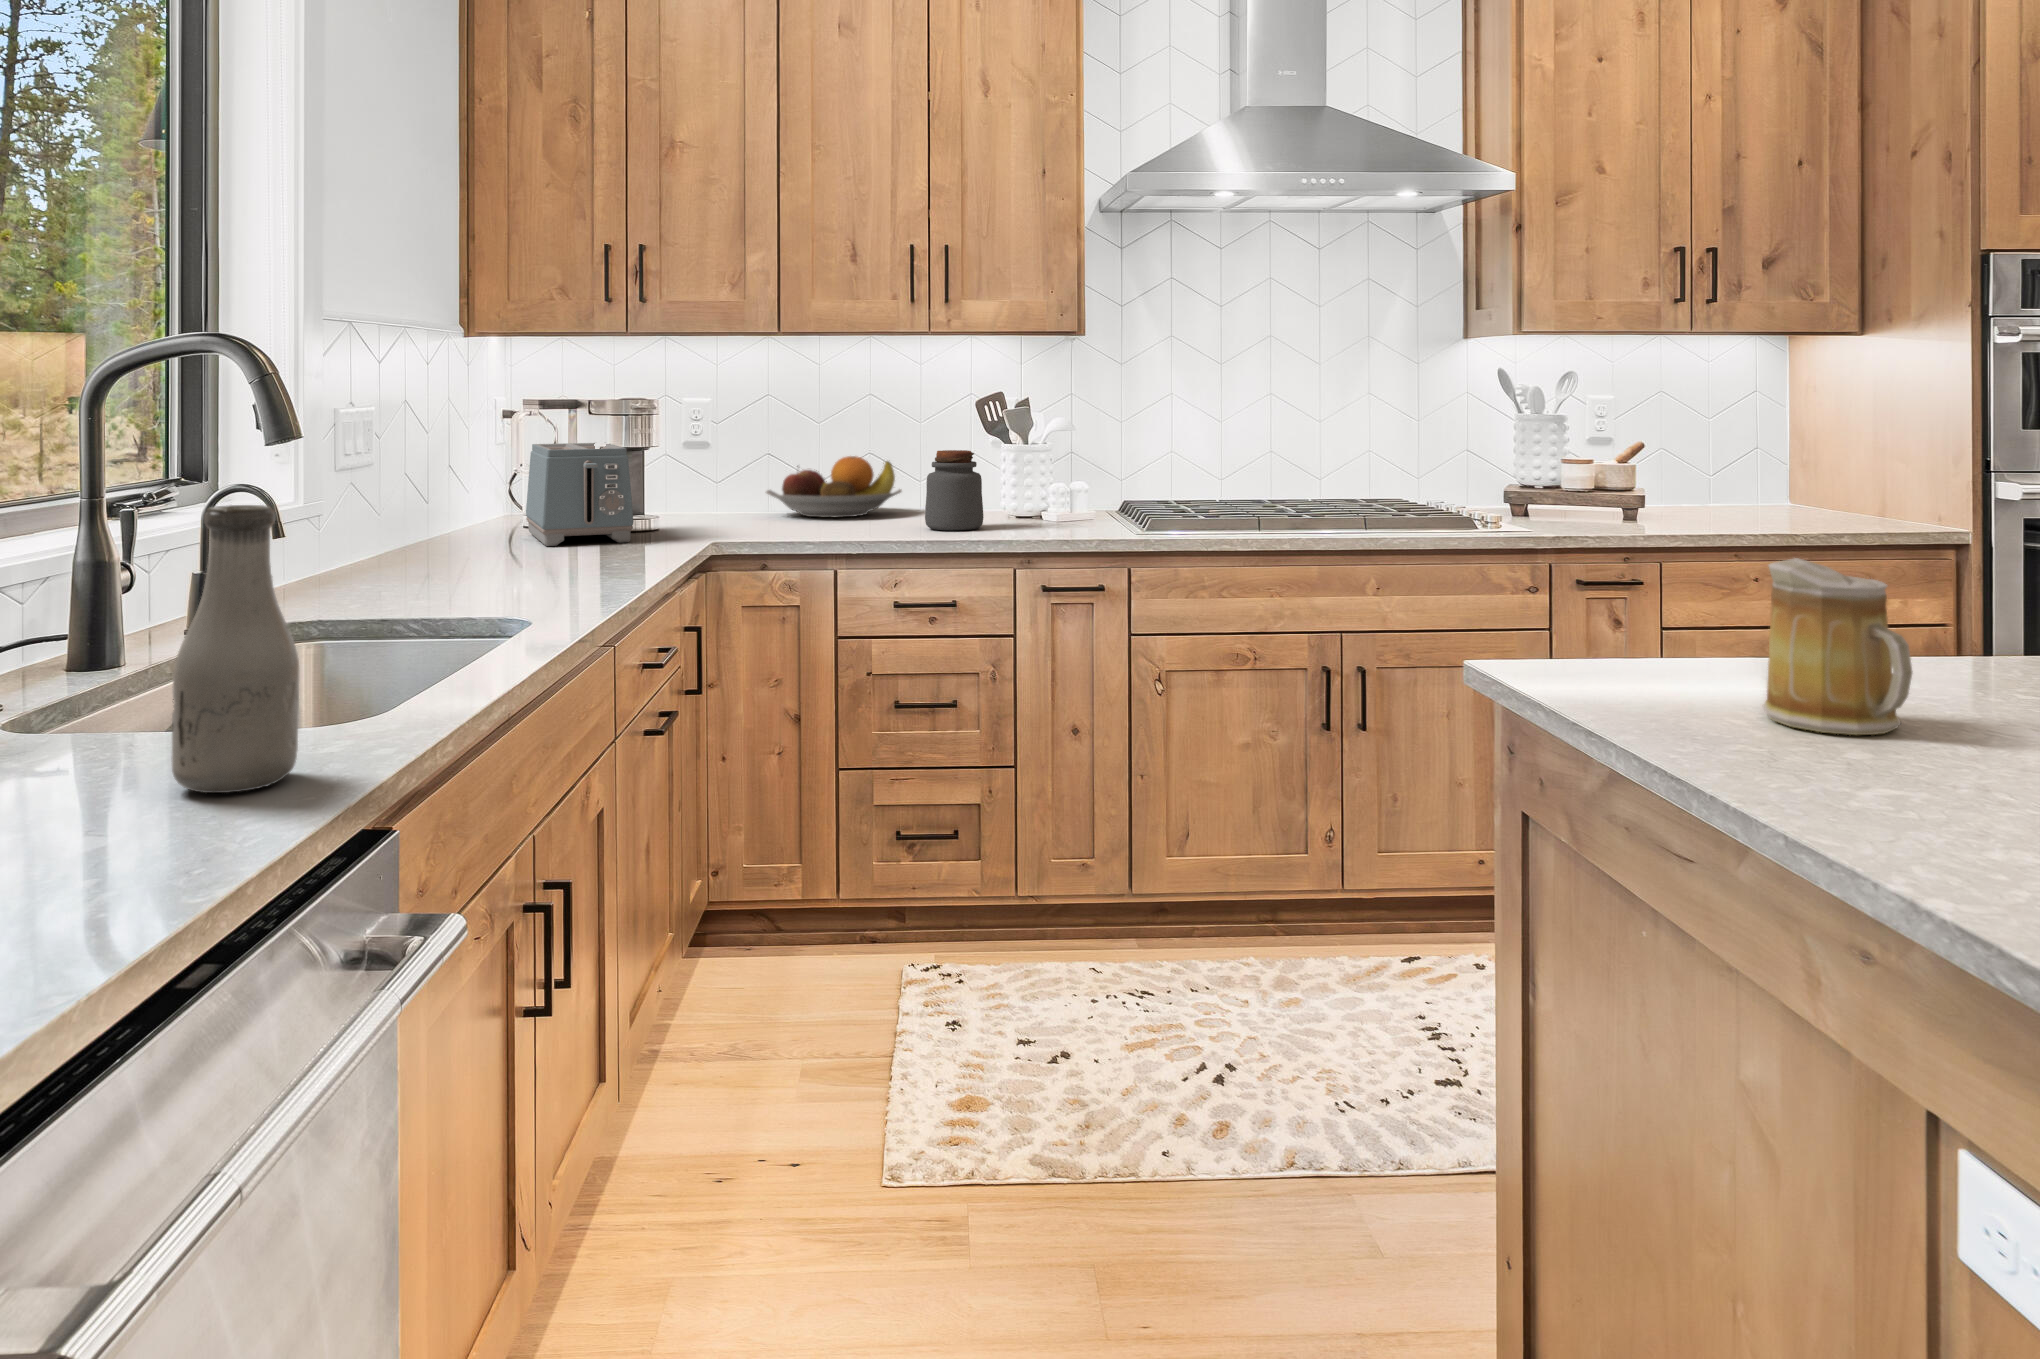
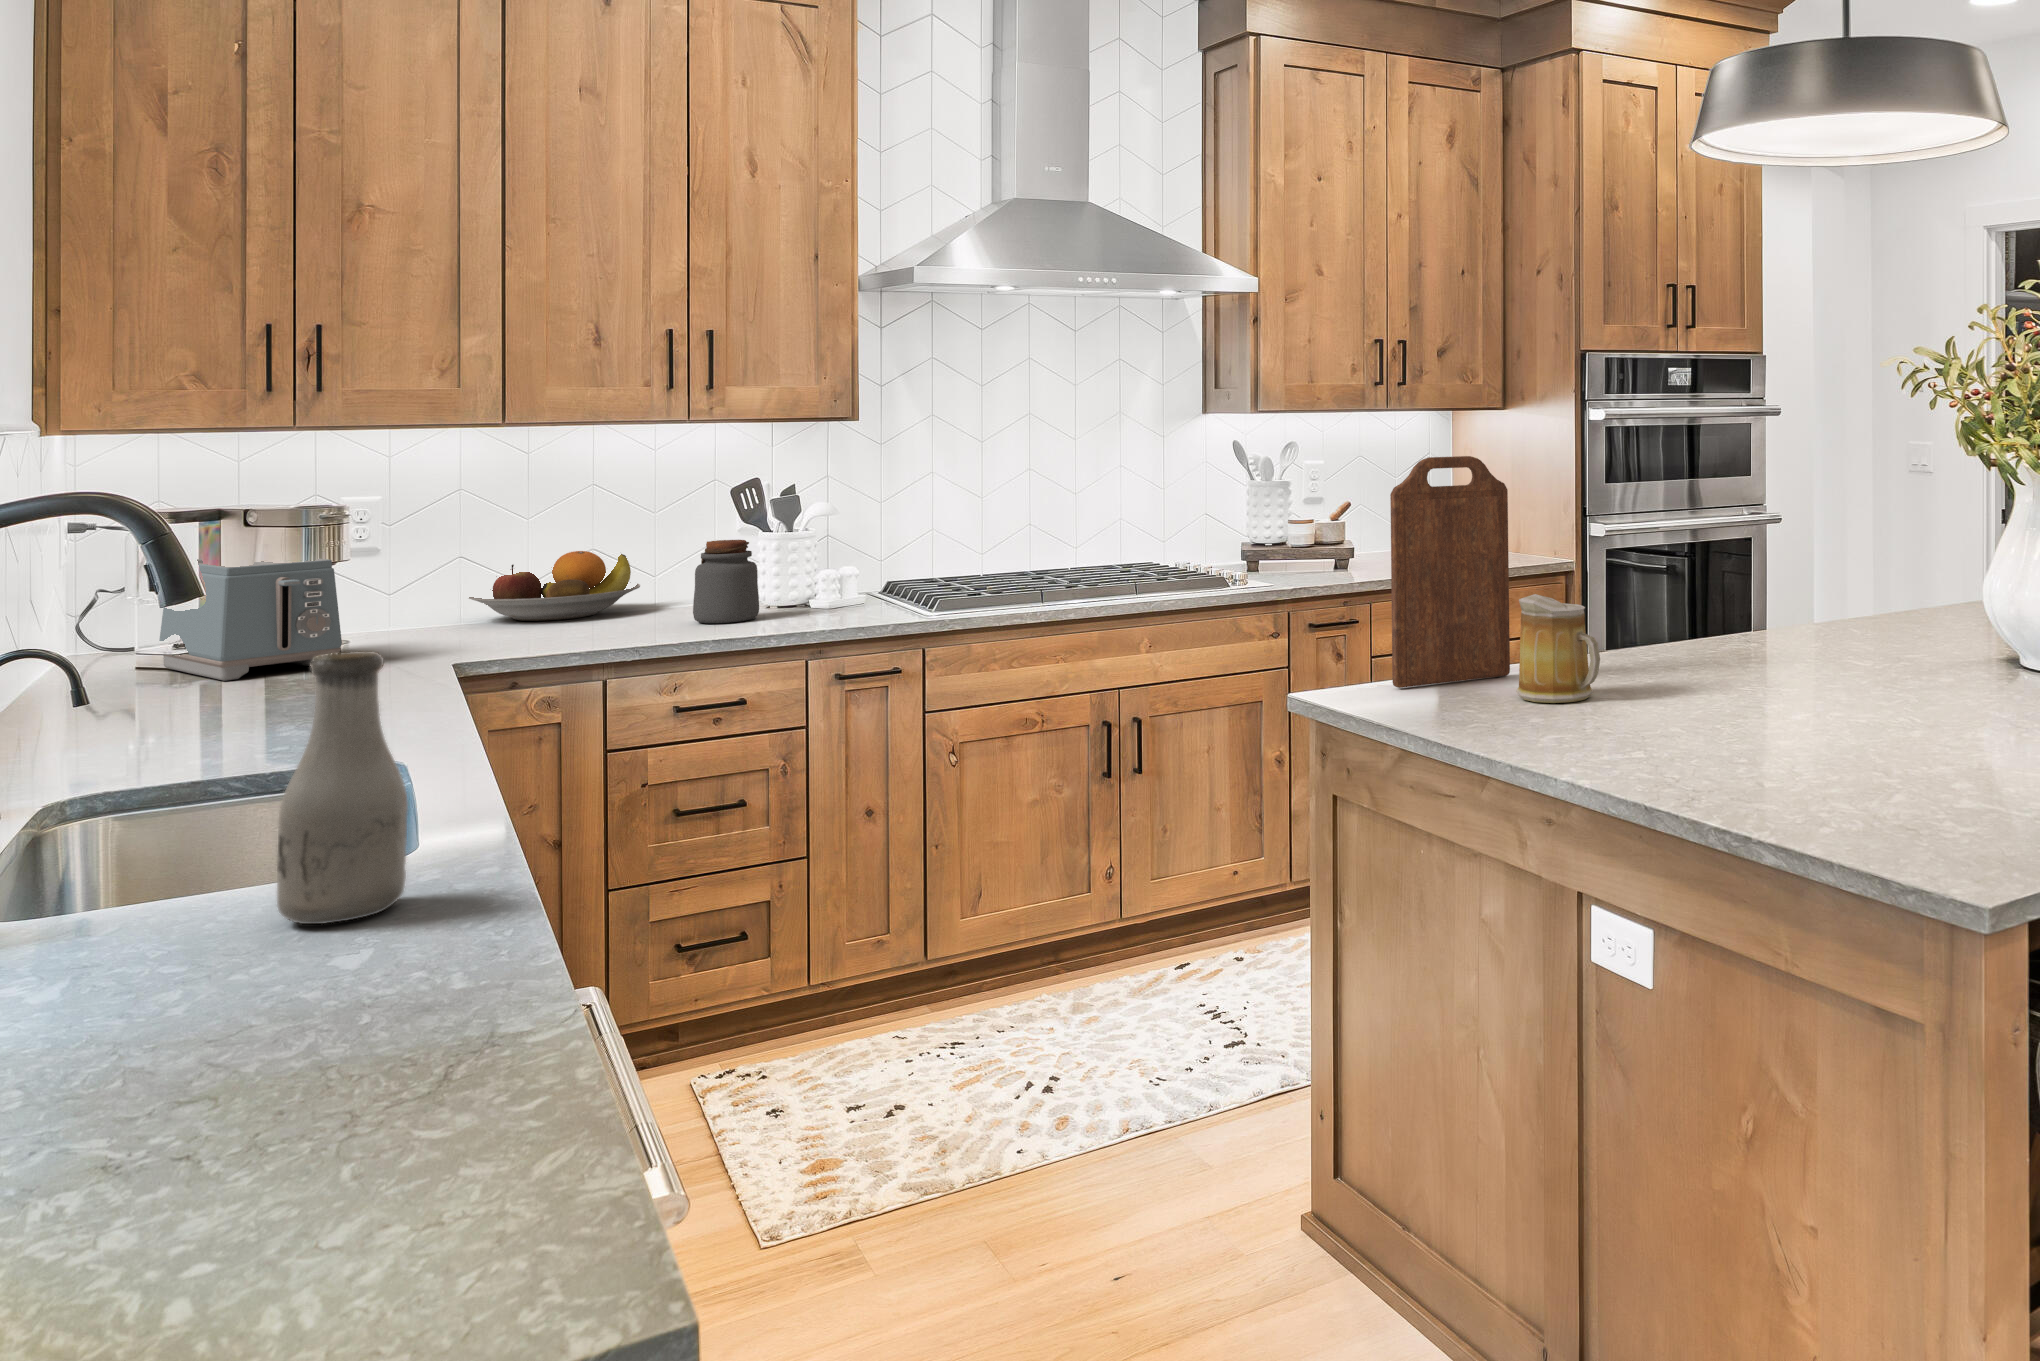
cutting board: none [1572,349,1771,679] -> present [1390,456,1510,688]

